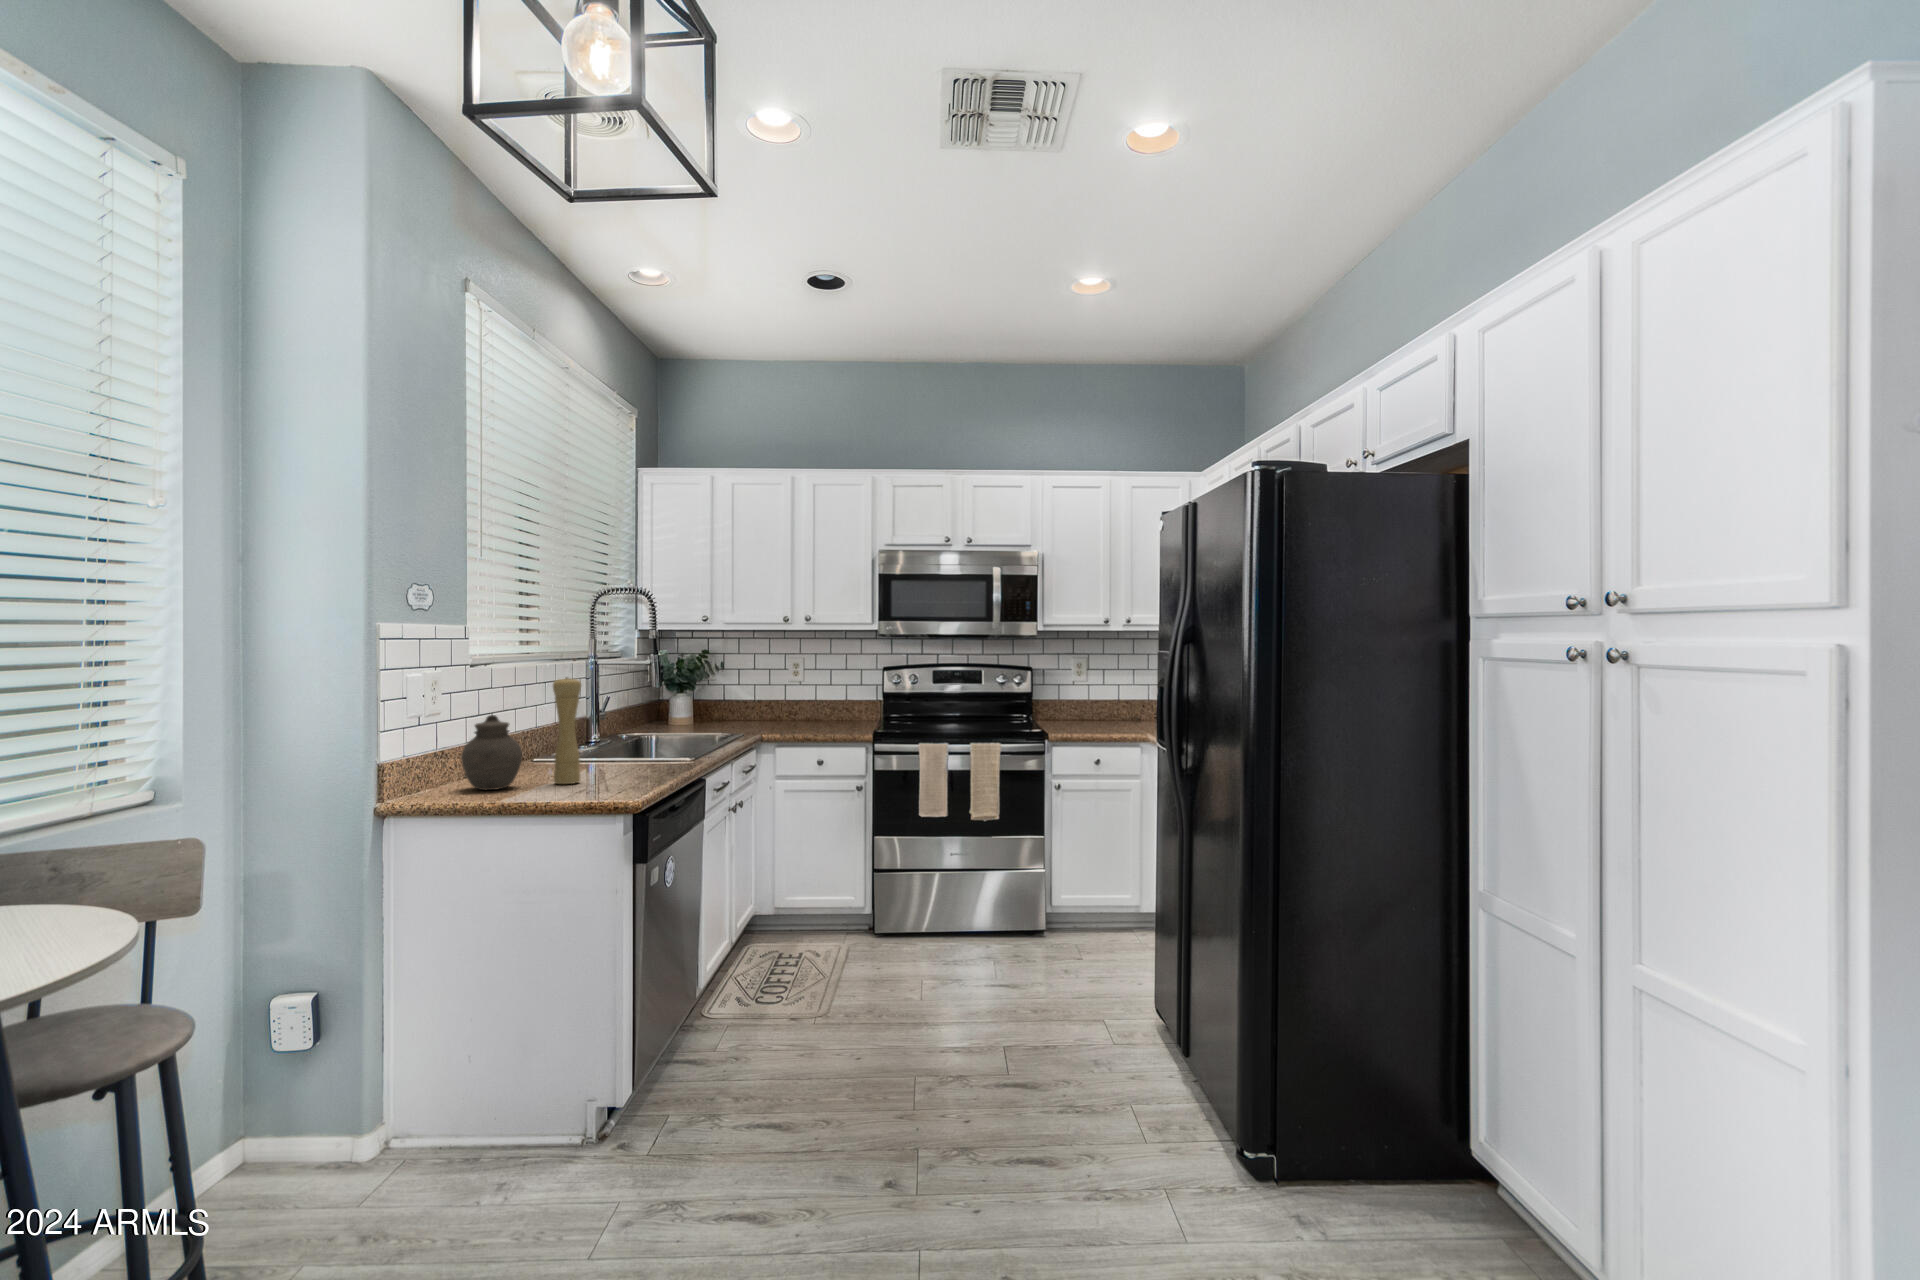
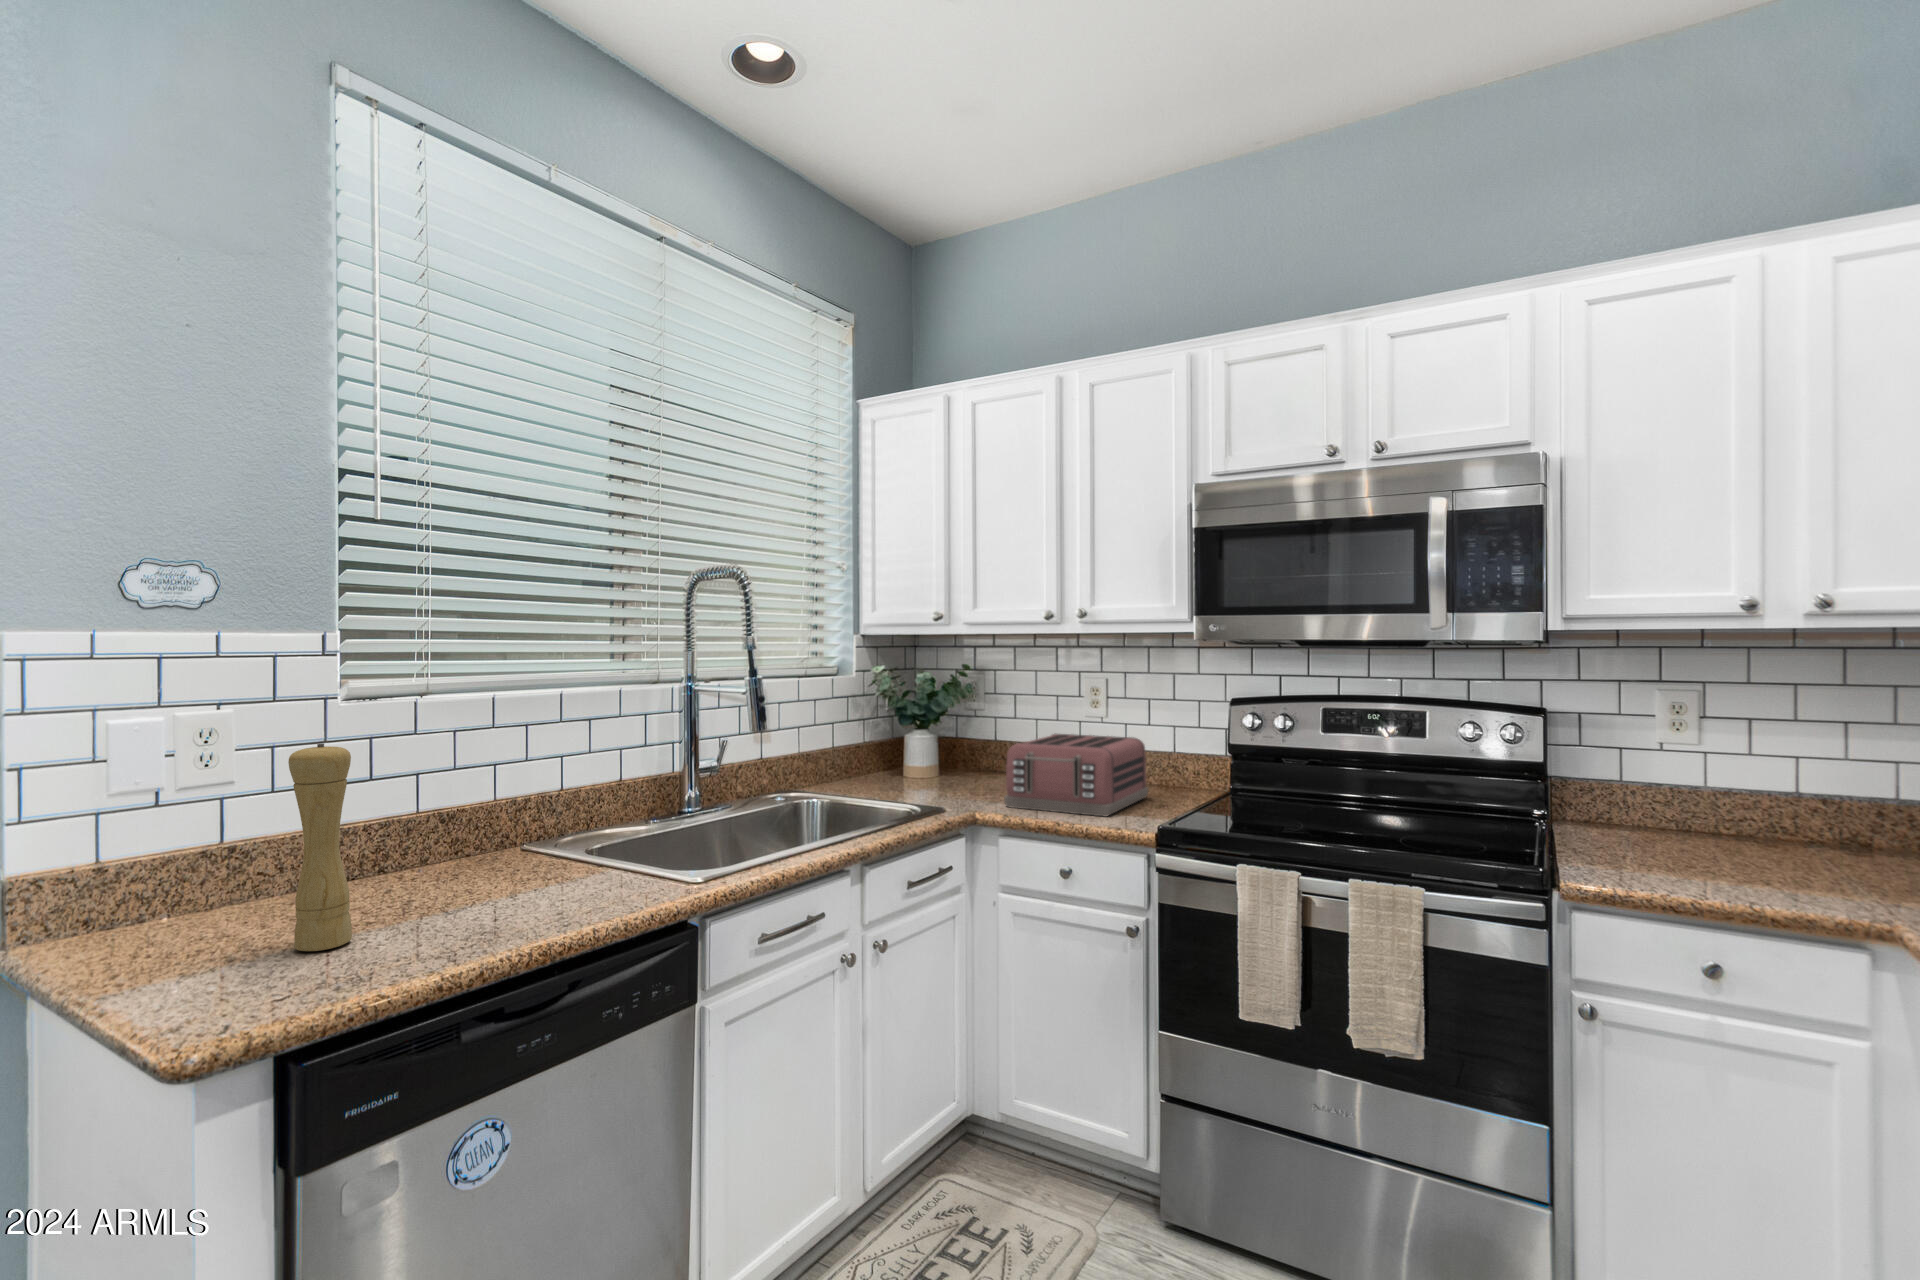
toaster: none [765,691,836,733] -> present [1004,734,1148,817]
jar: present [461,715,522,790] -> none [131,811,260,951]

